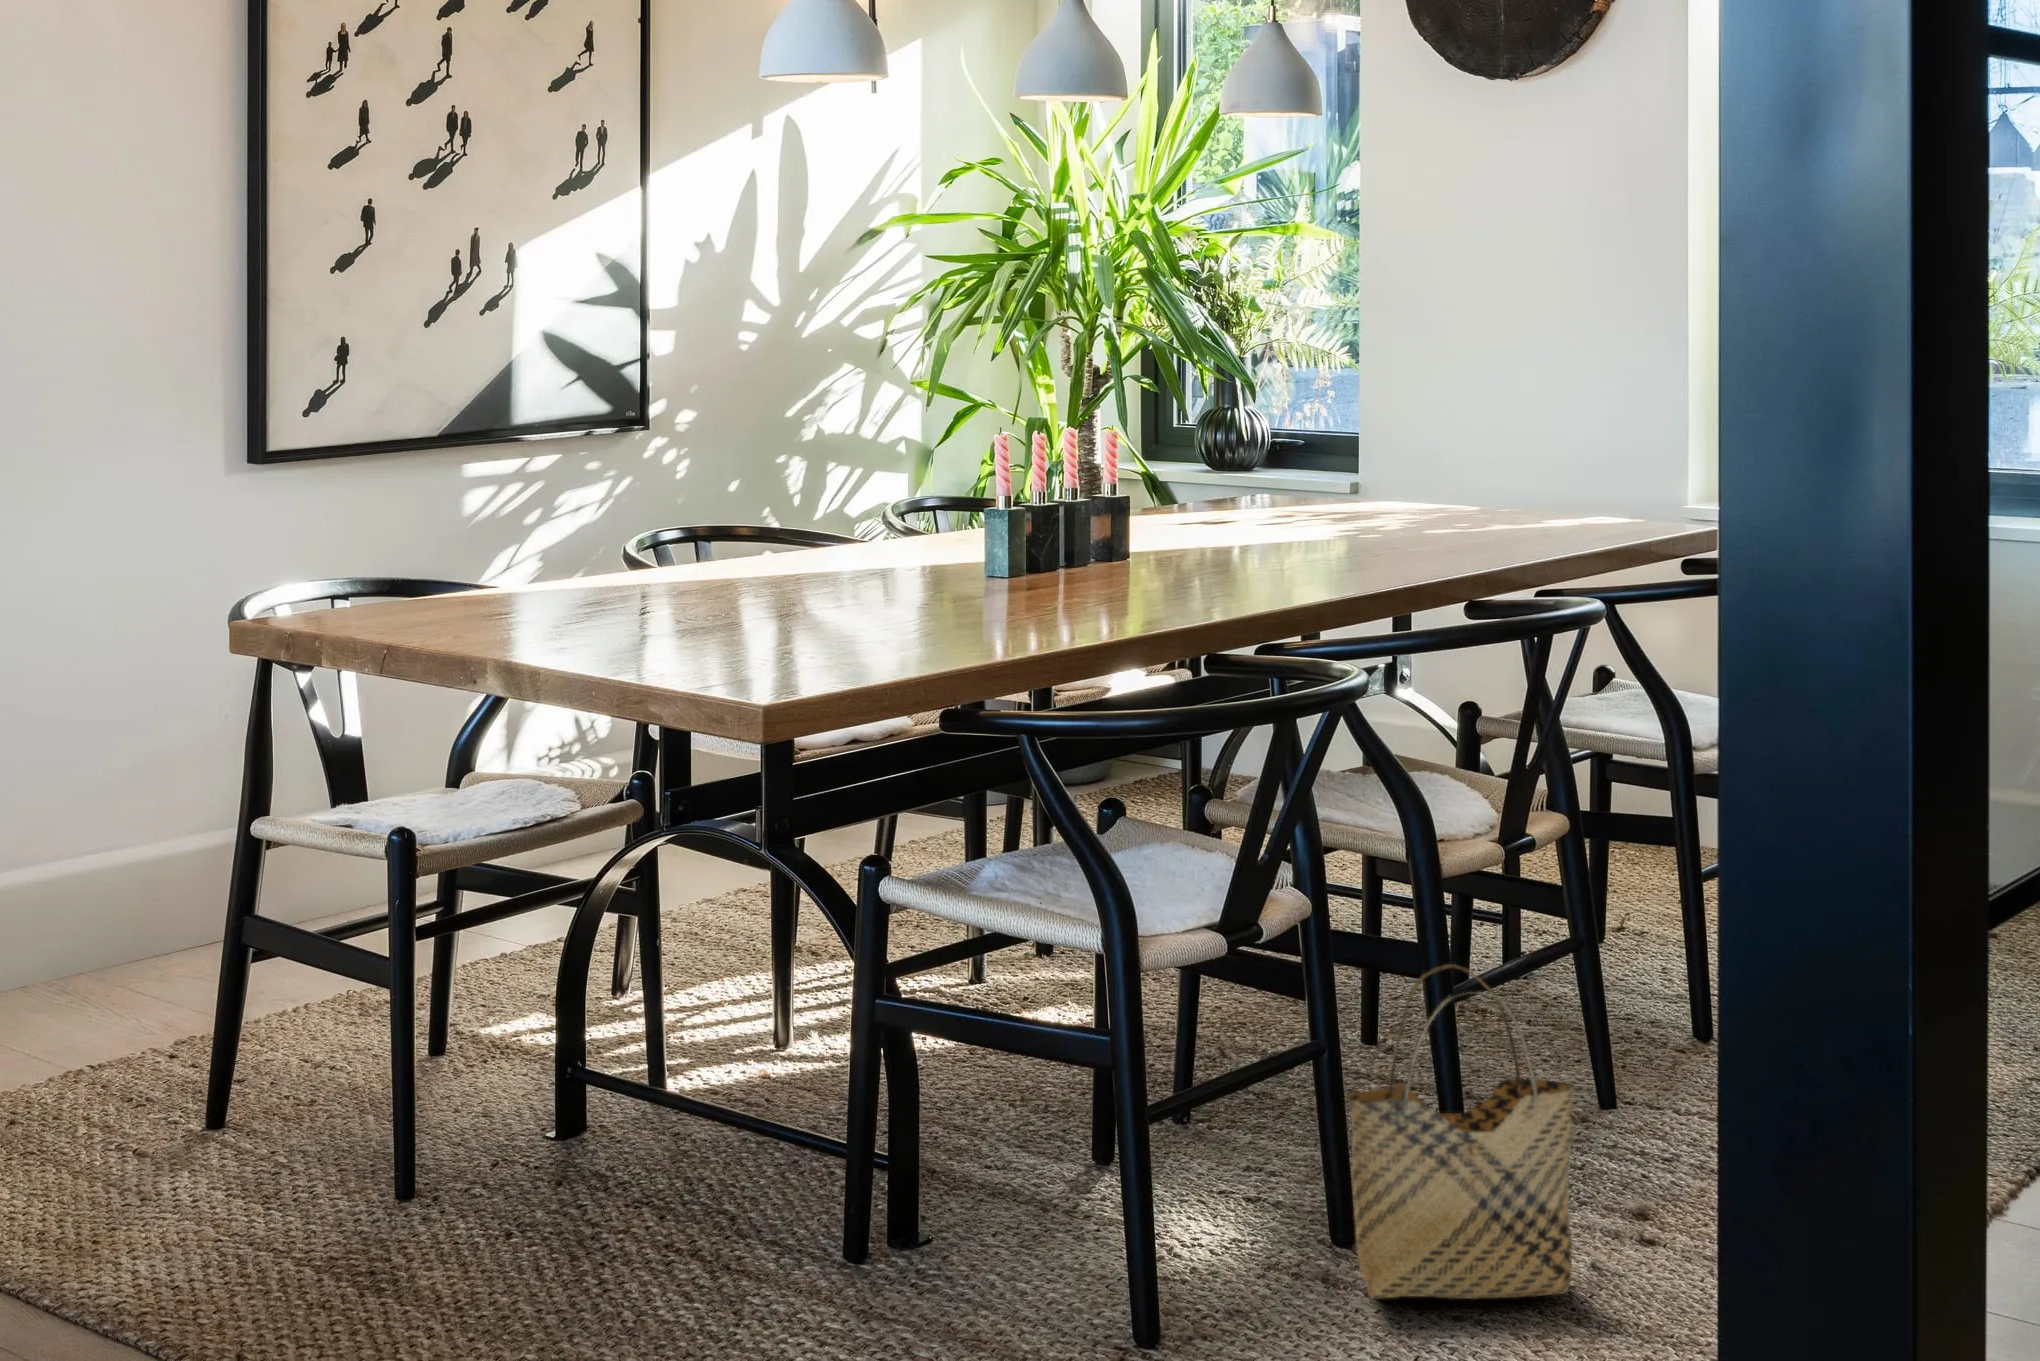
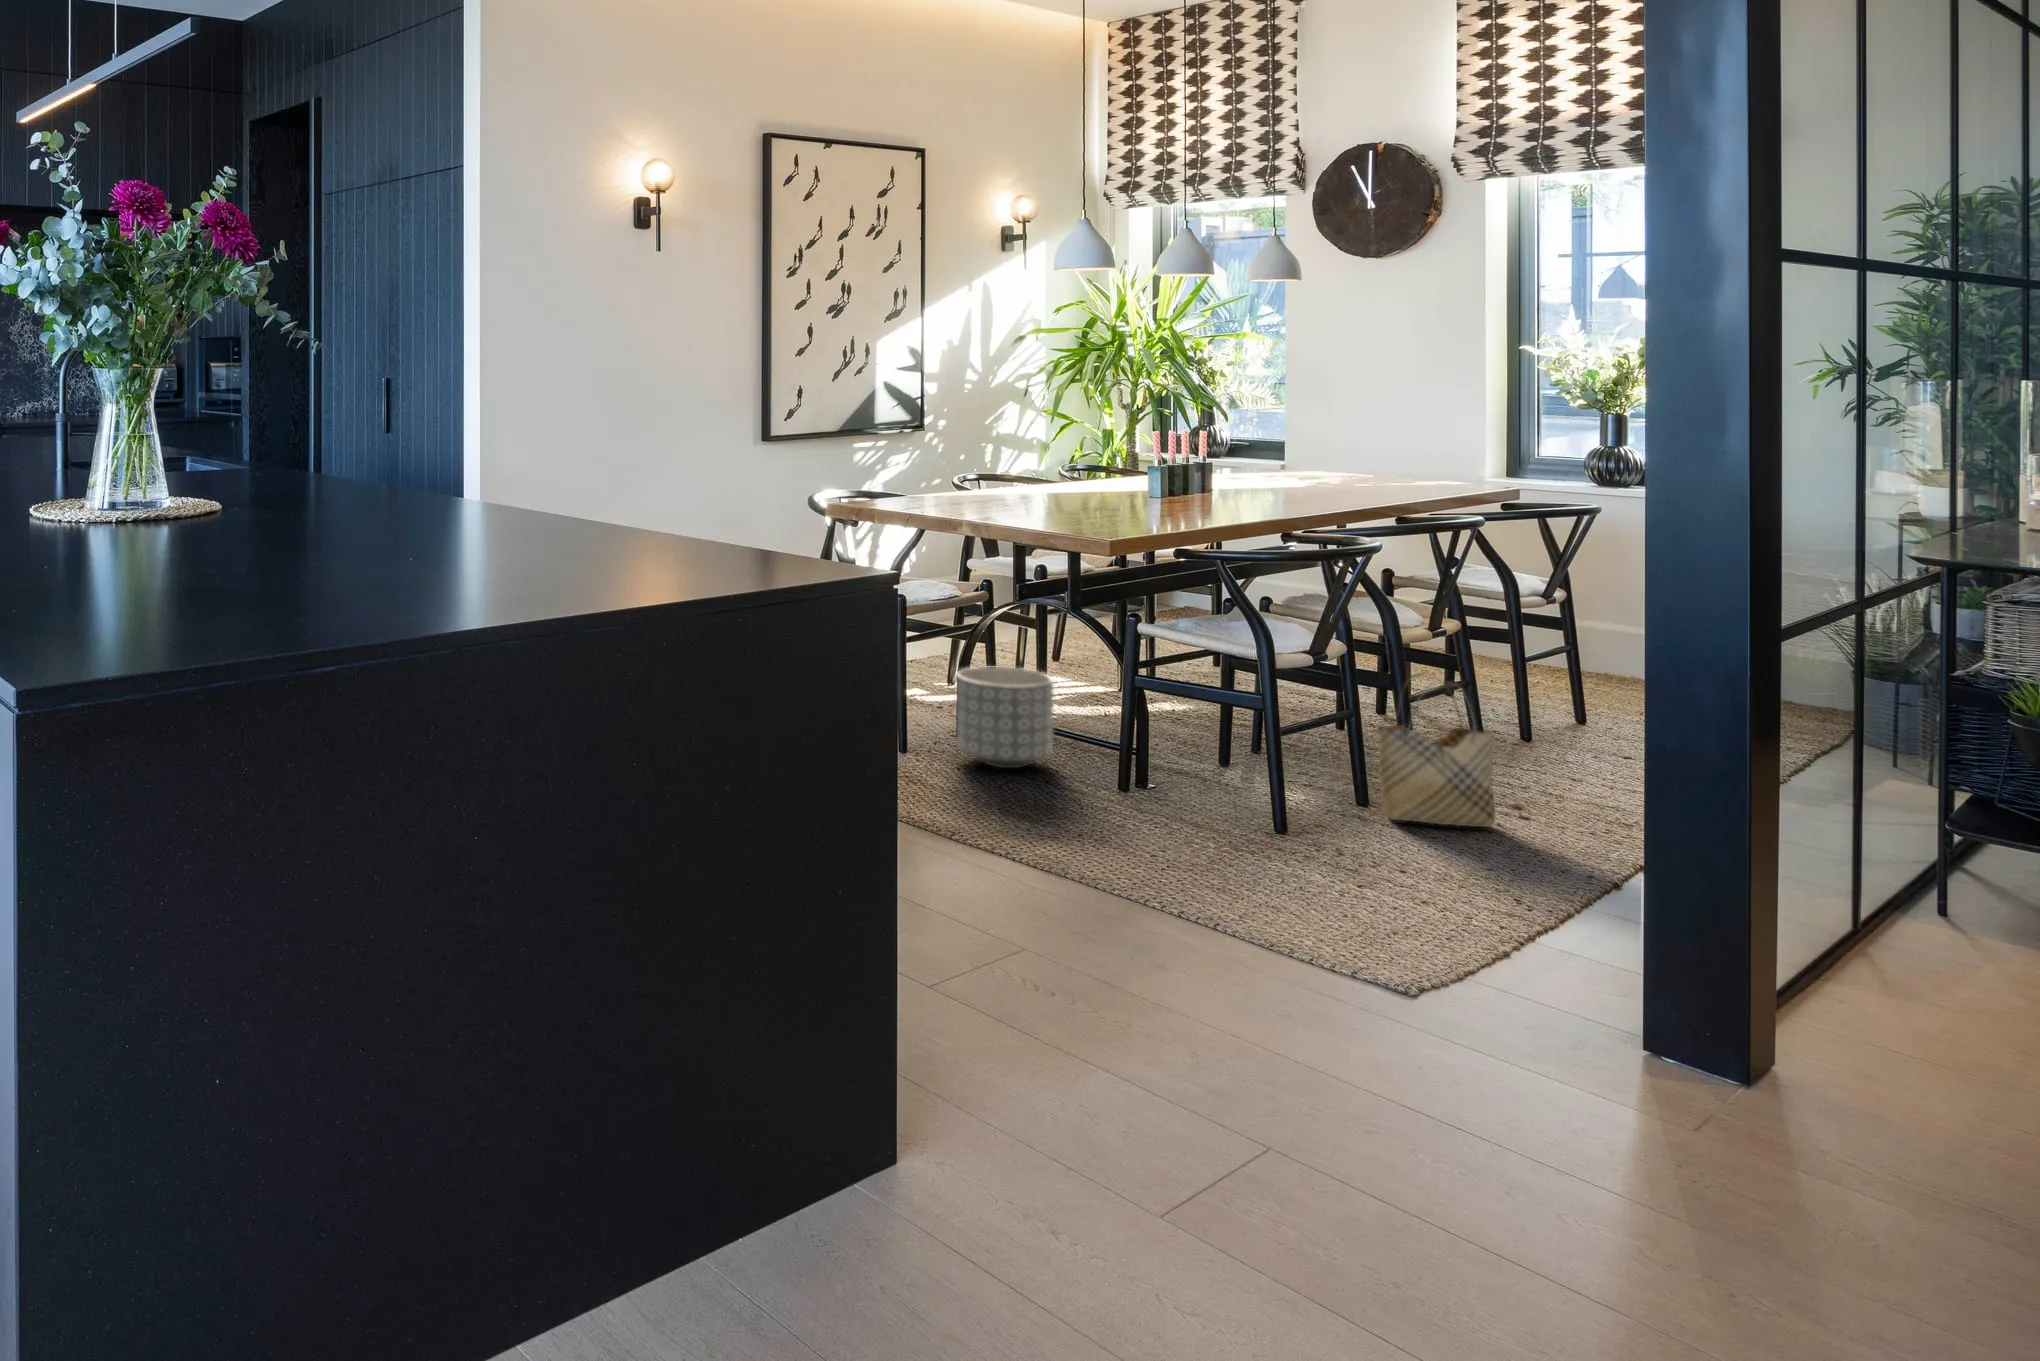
planter: none [493,993,712,1238] -> present [957,667,1053,768]

